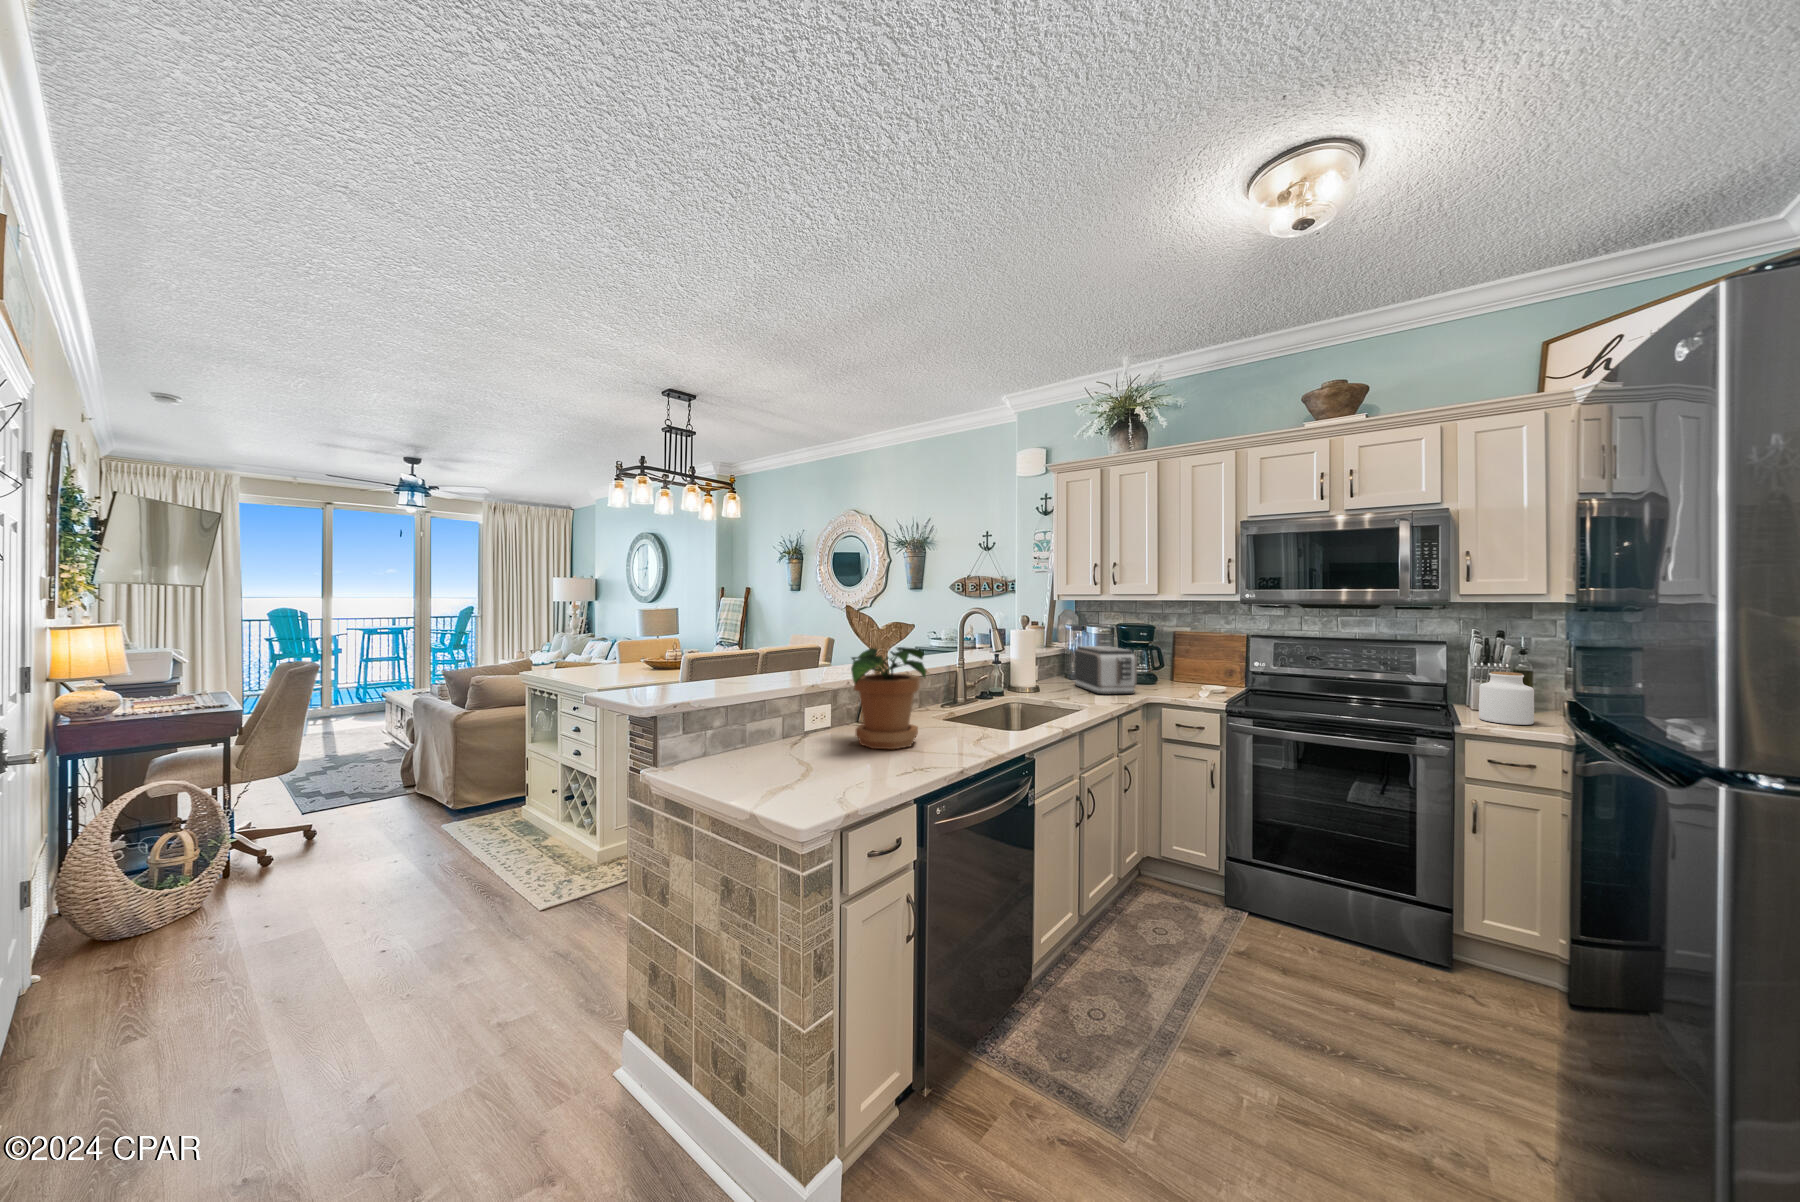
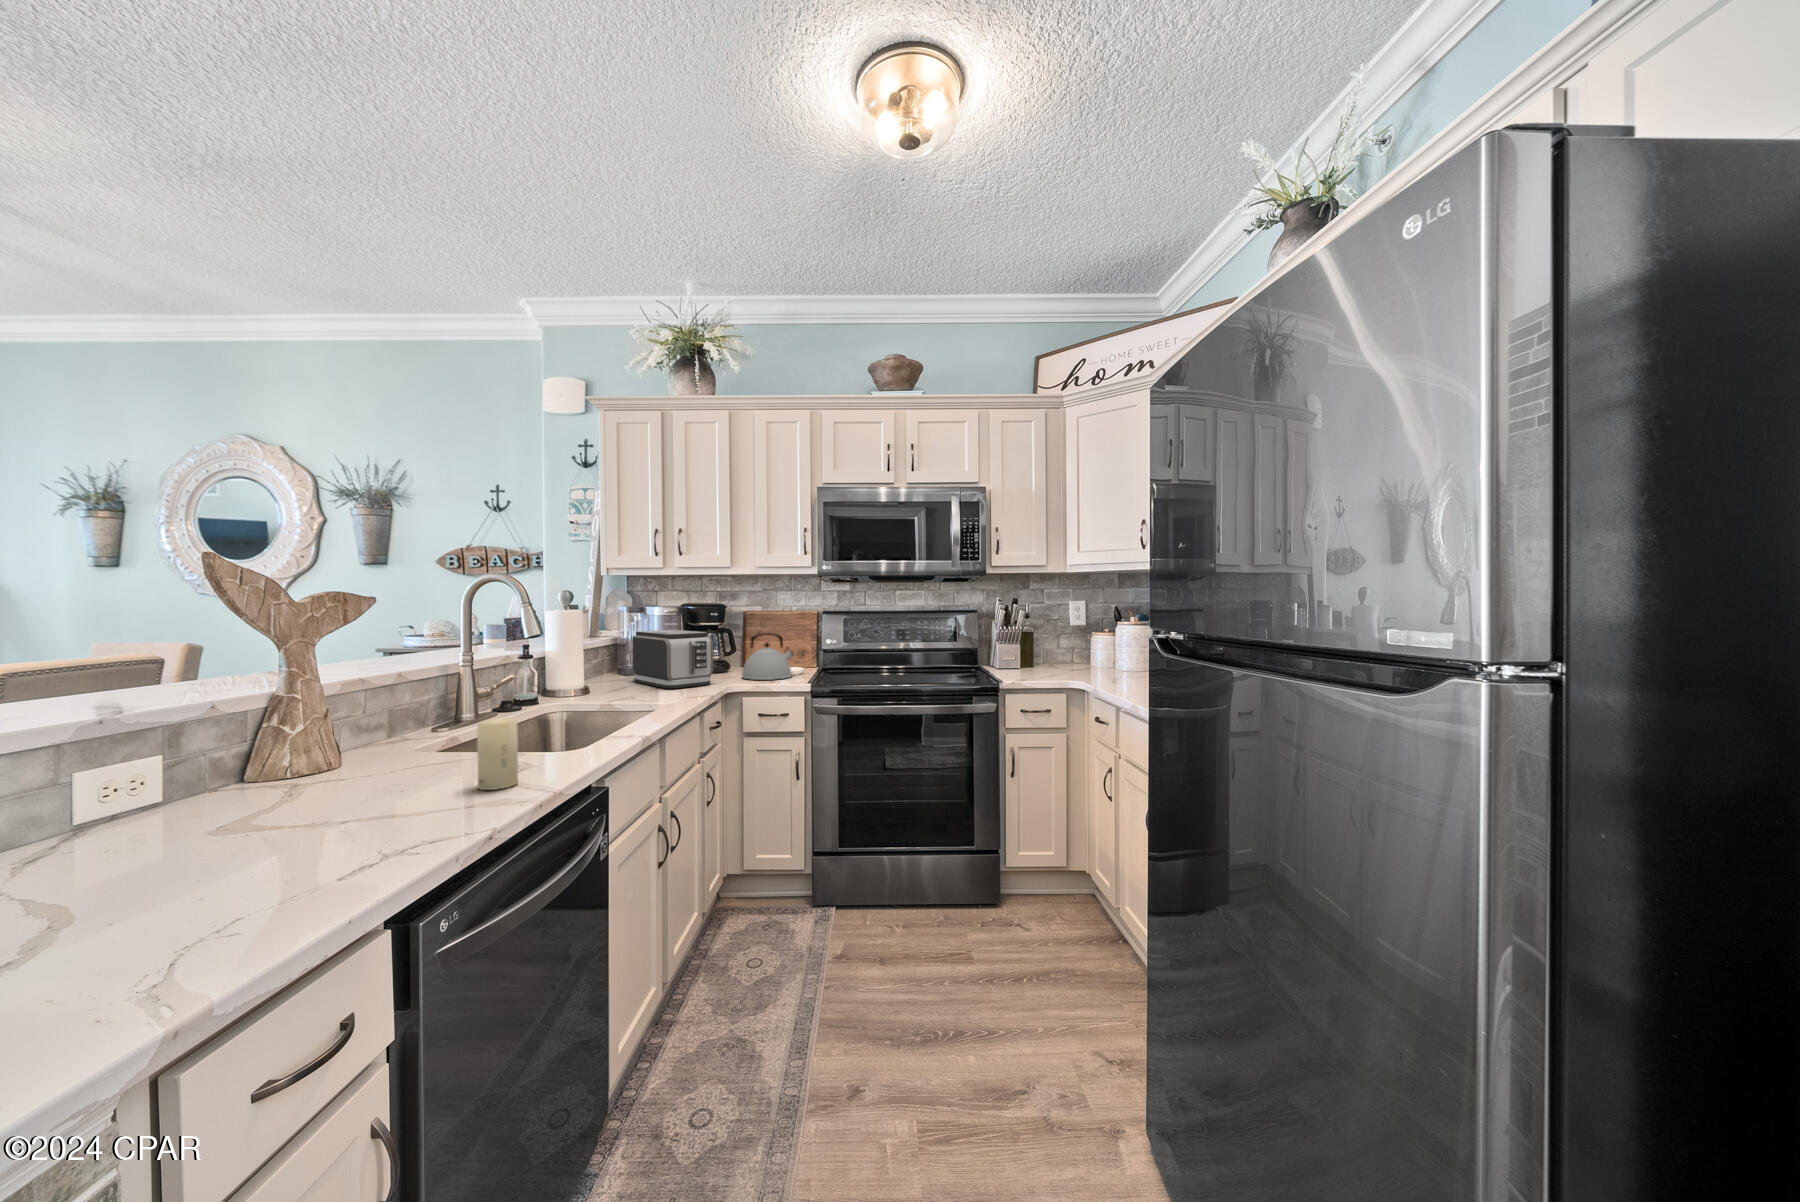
potted plant: present [851,647,926,749] -> none [213,631,405,831]
kettle: none [1164,653,1215,695] -> present [742,633,794,680]
jar: present [1479,672,1534,725] -> none [1010,633,1046,677]
candle: none [961,704,982,747] -> present [477,718,518,790]

